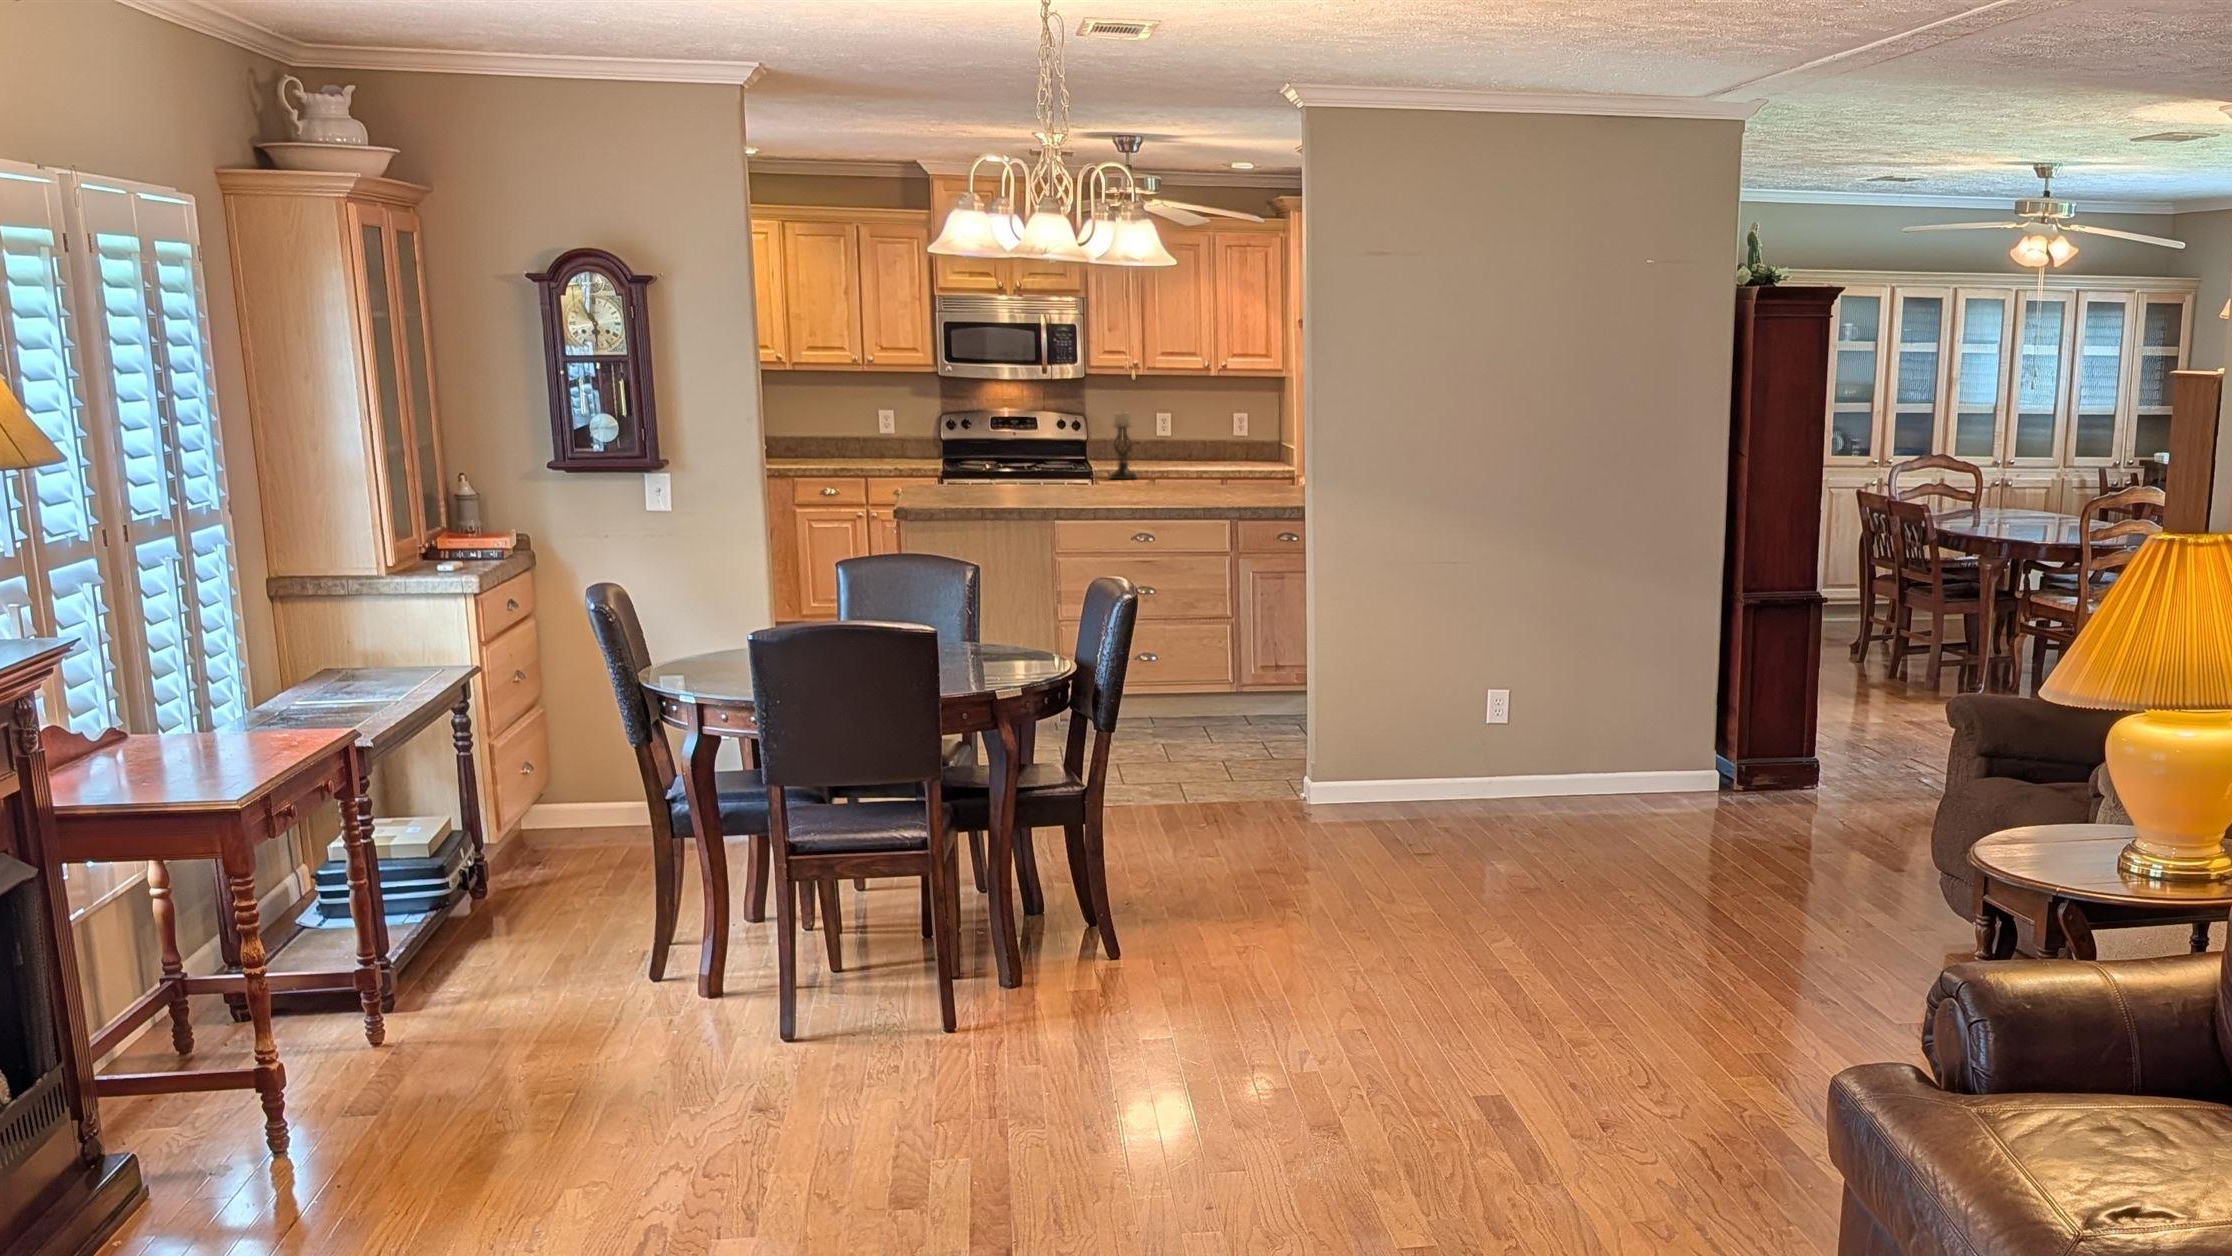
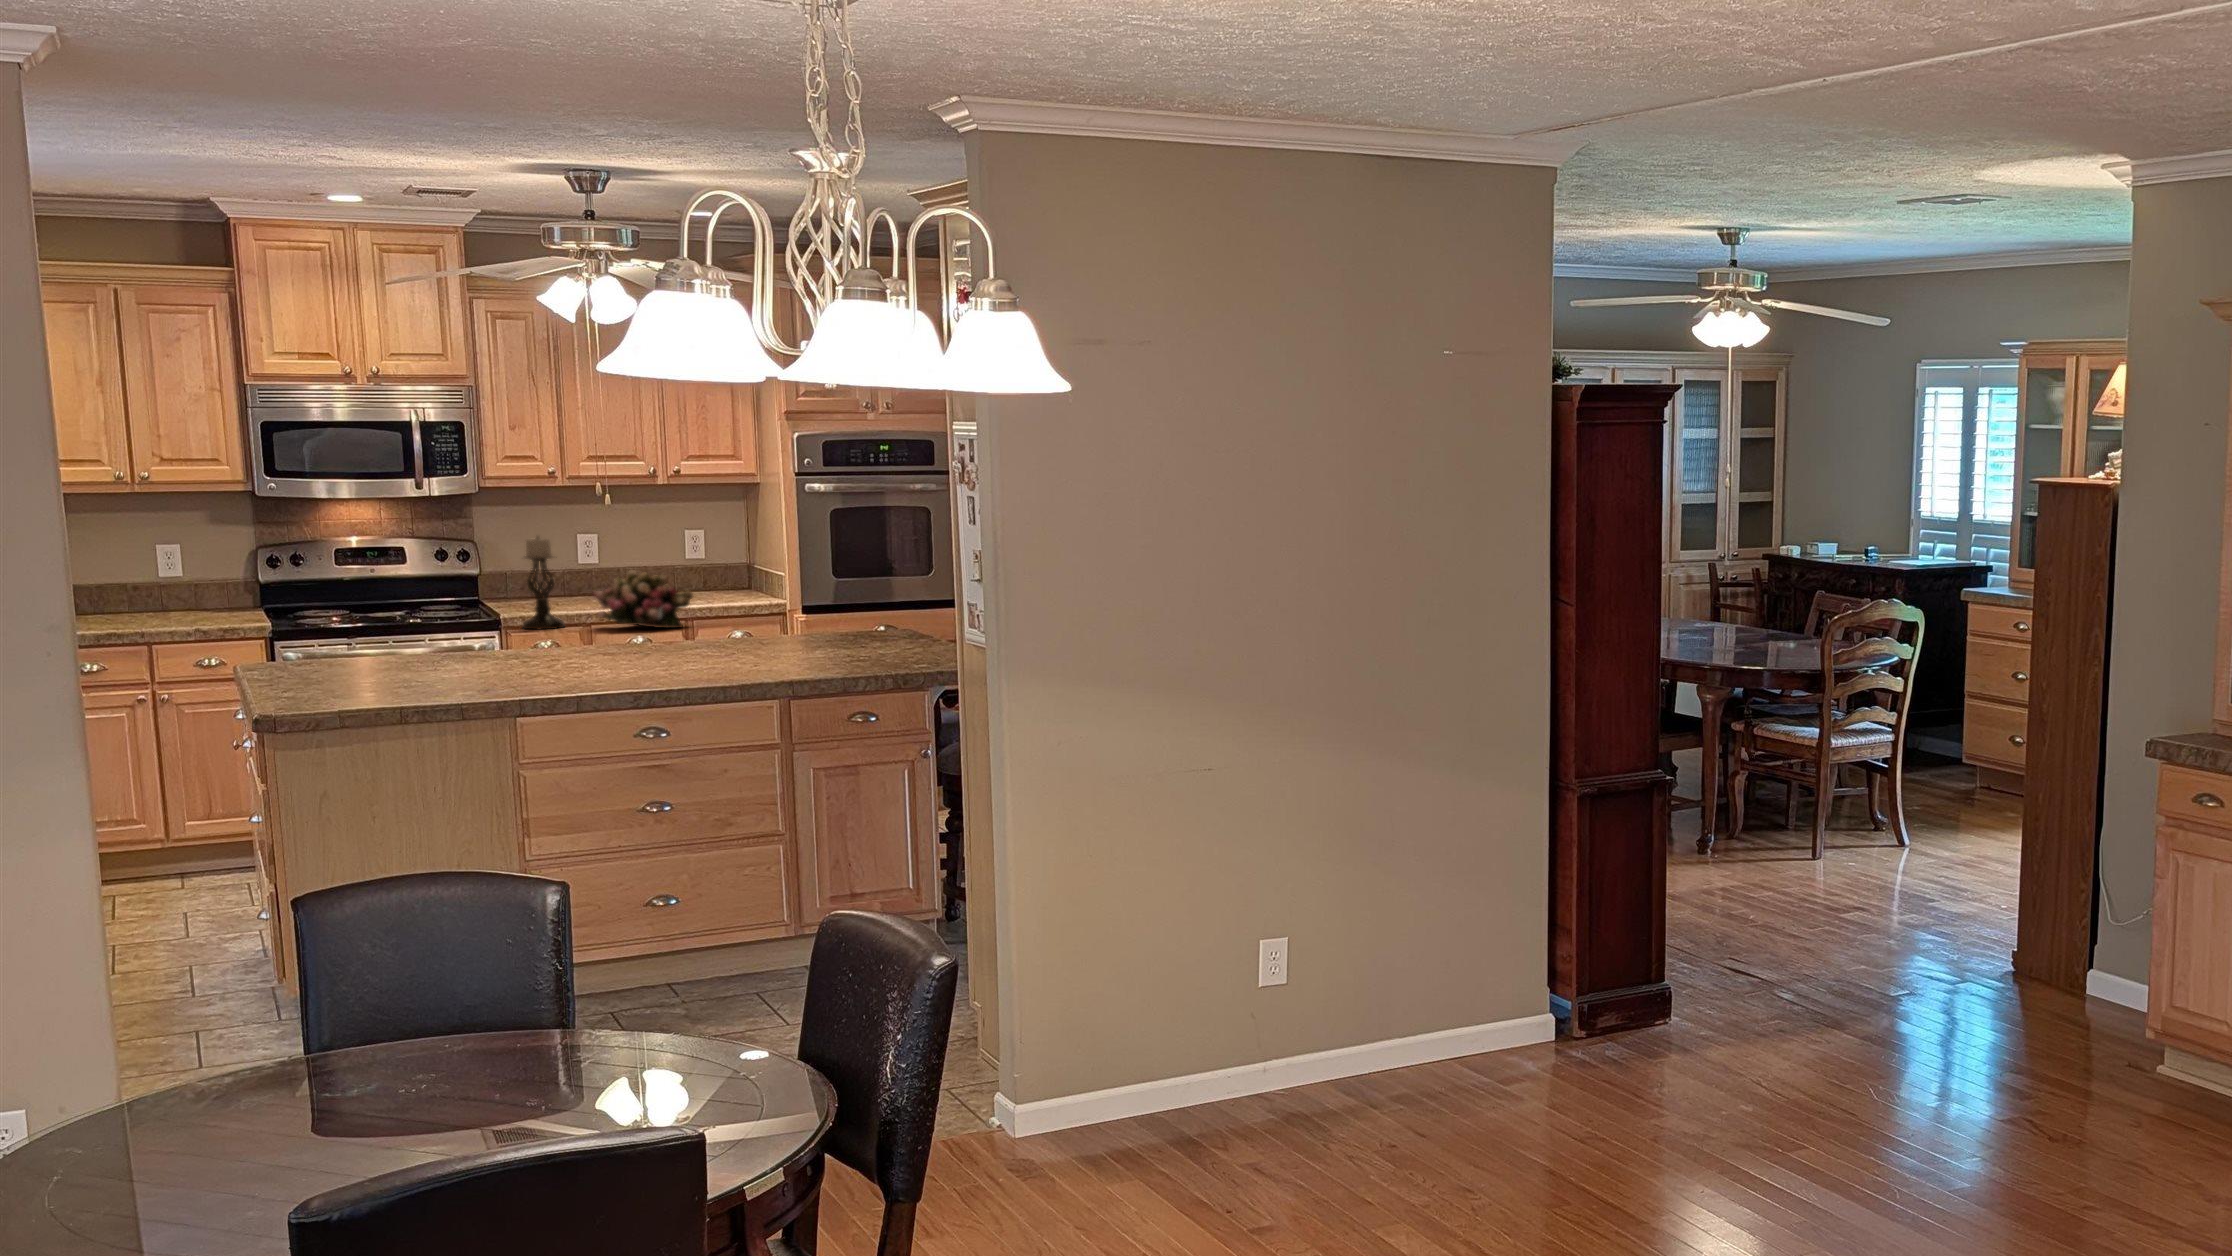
flower arrangement: none [1155,438,1224,482] -> present [594,570,693,628]

